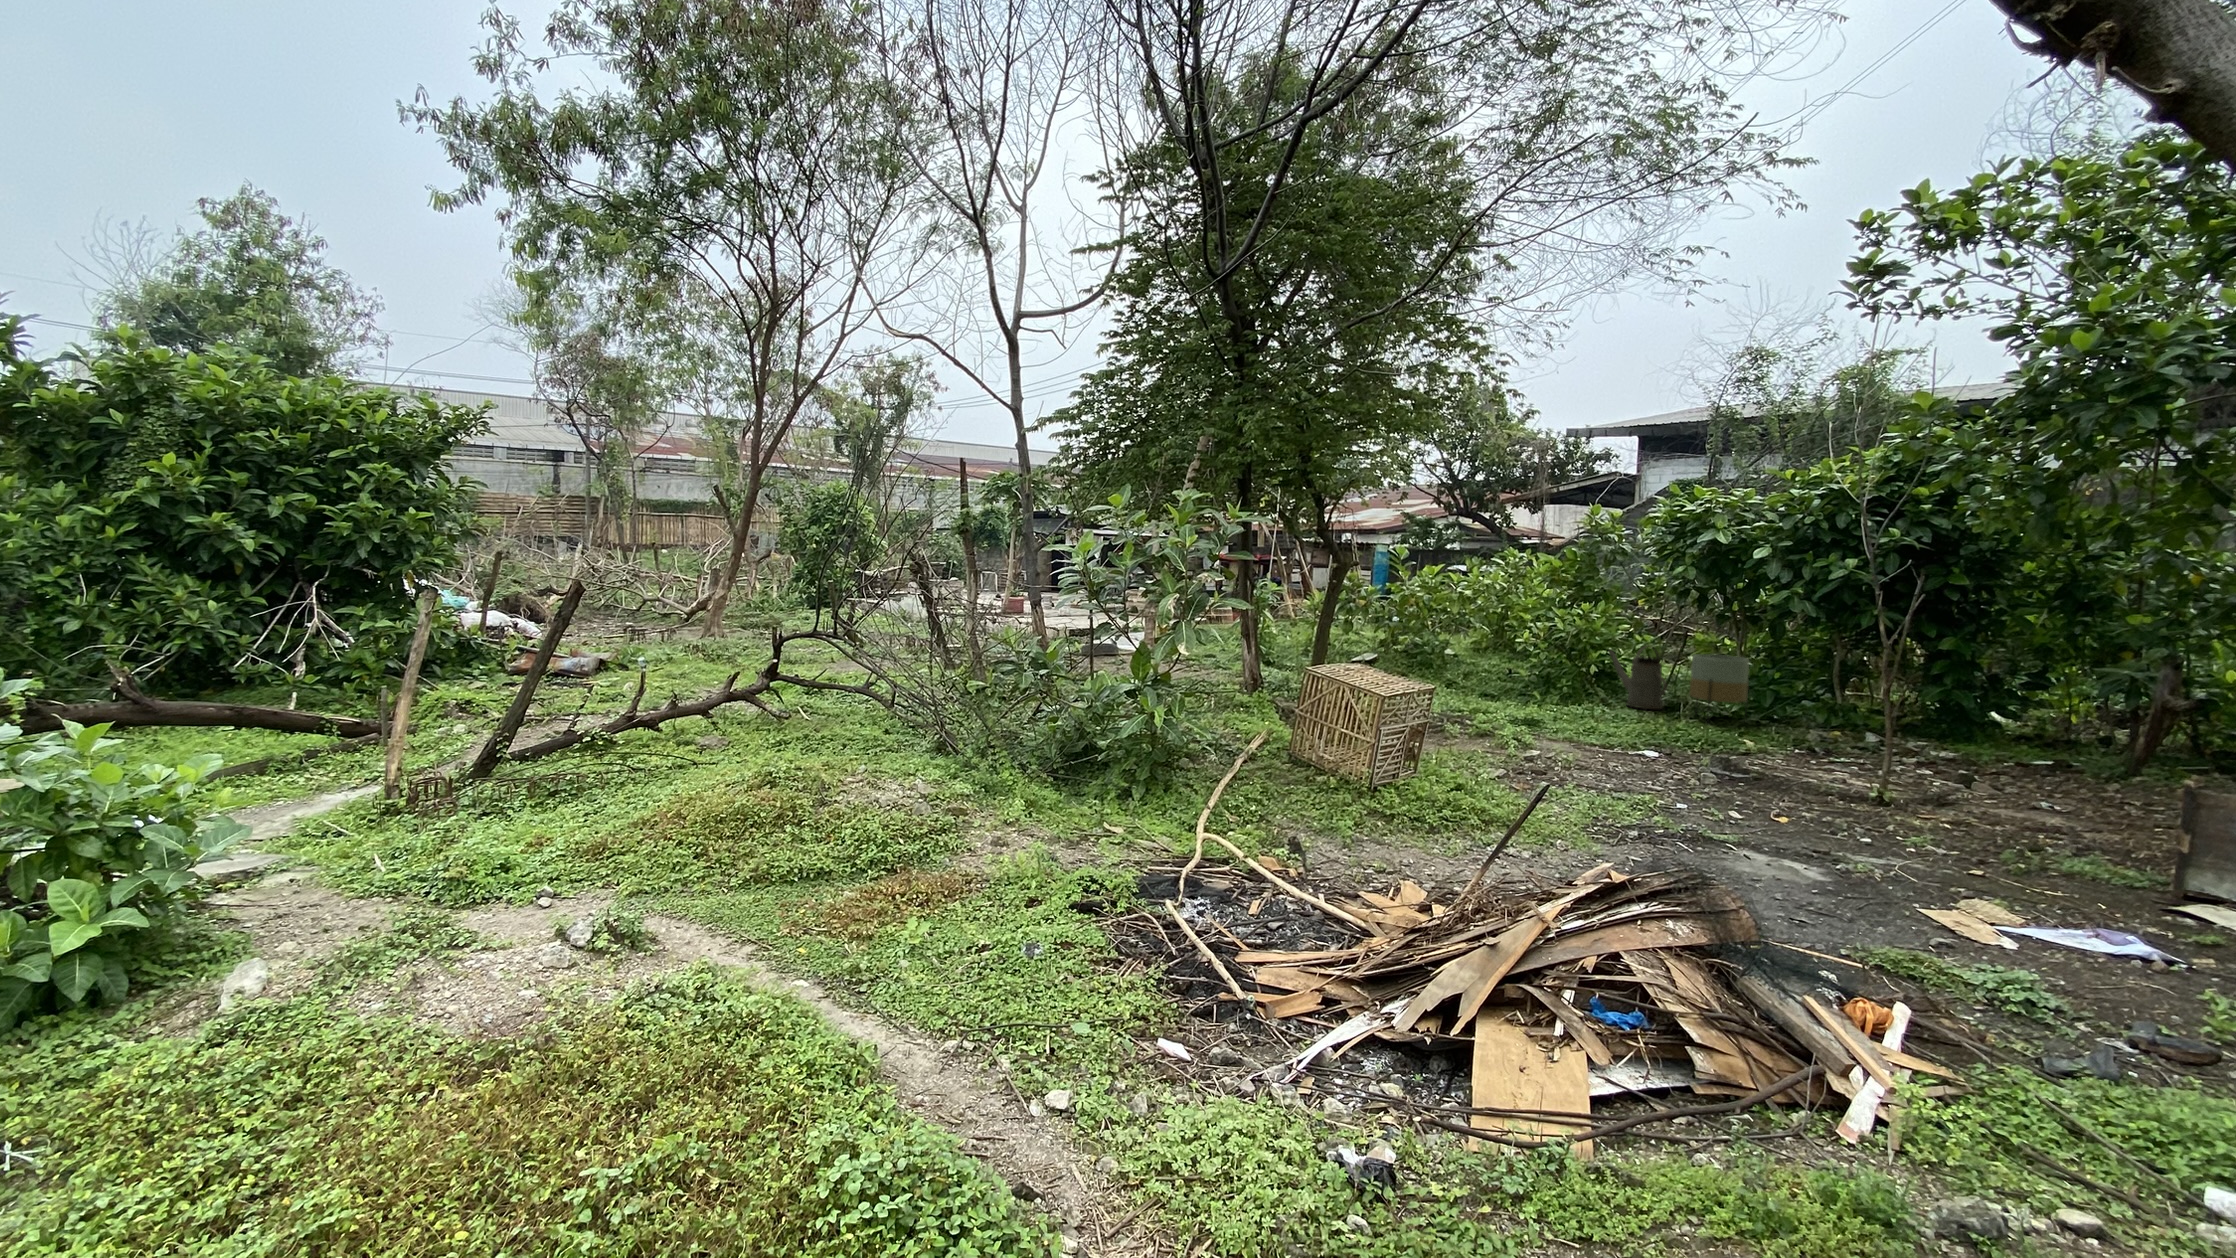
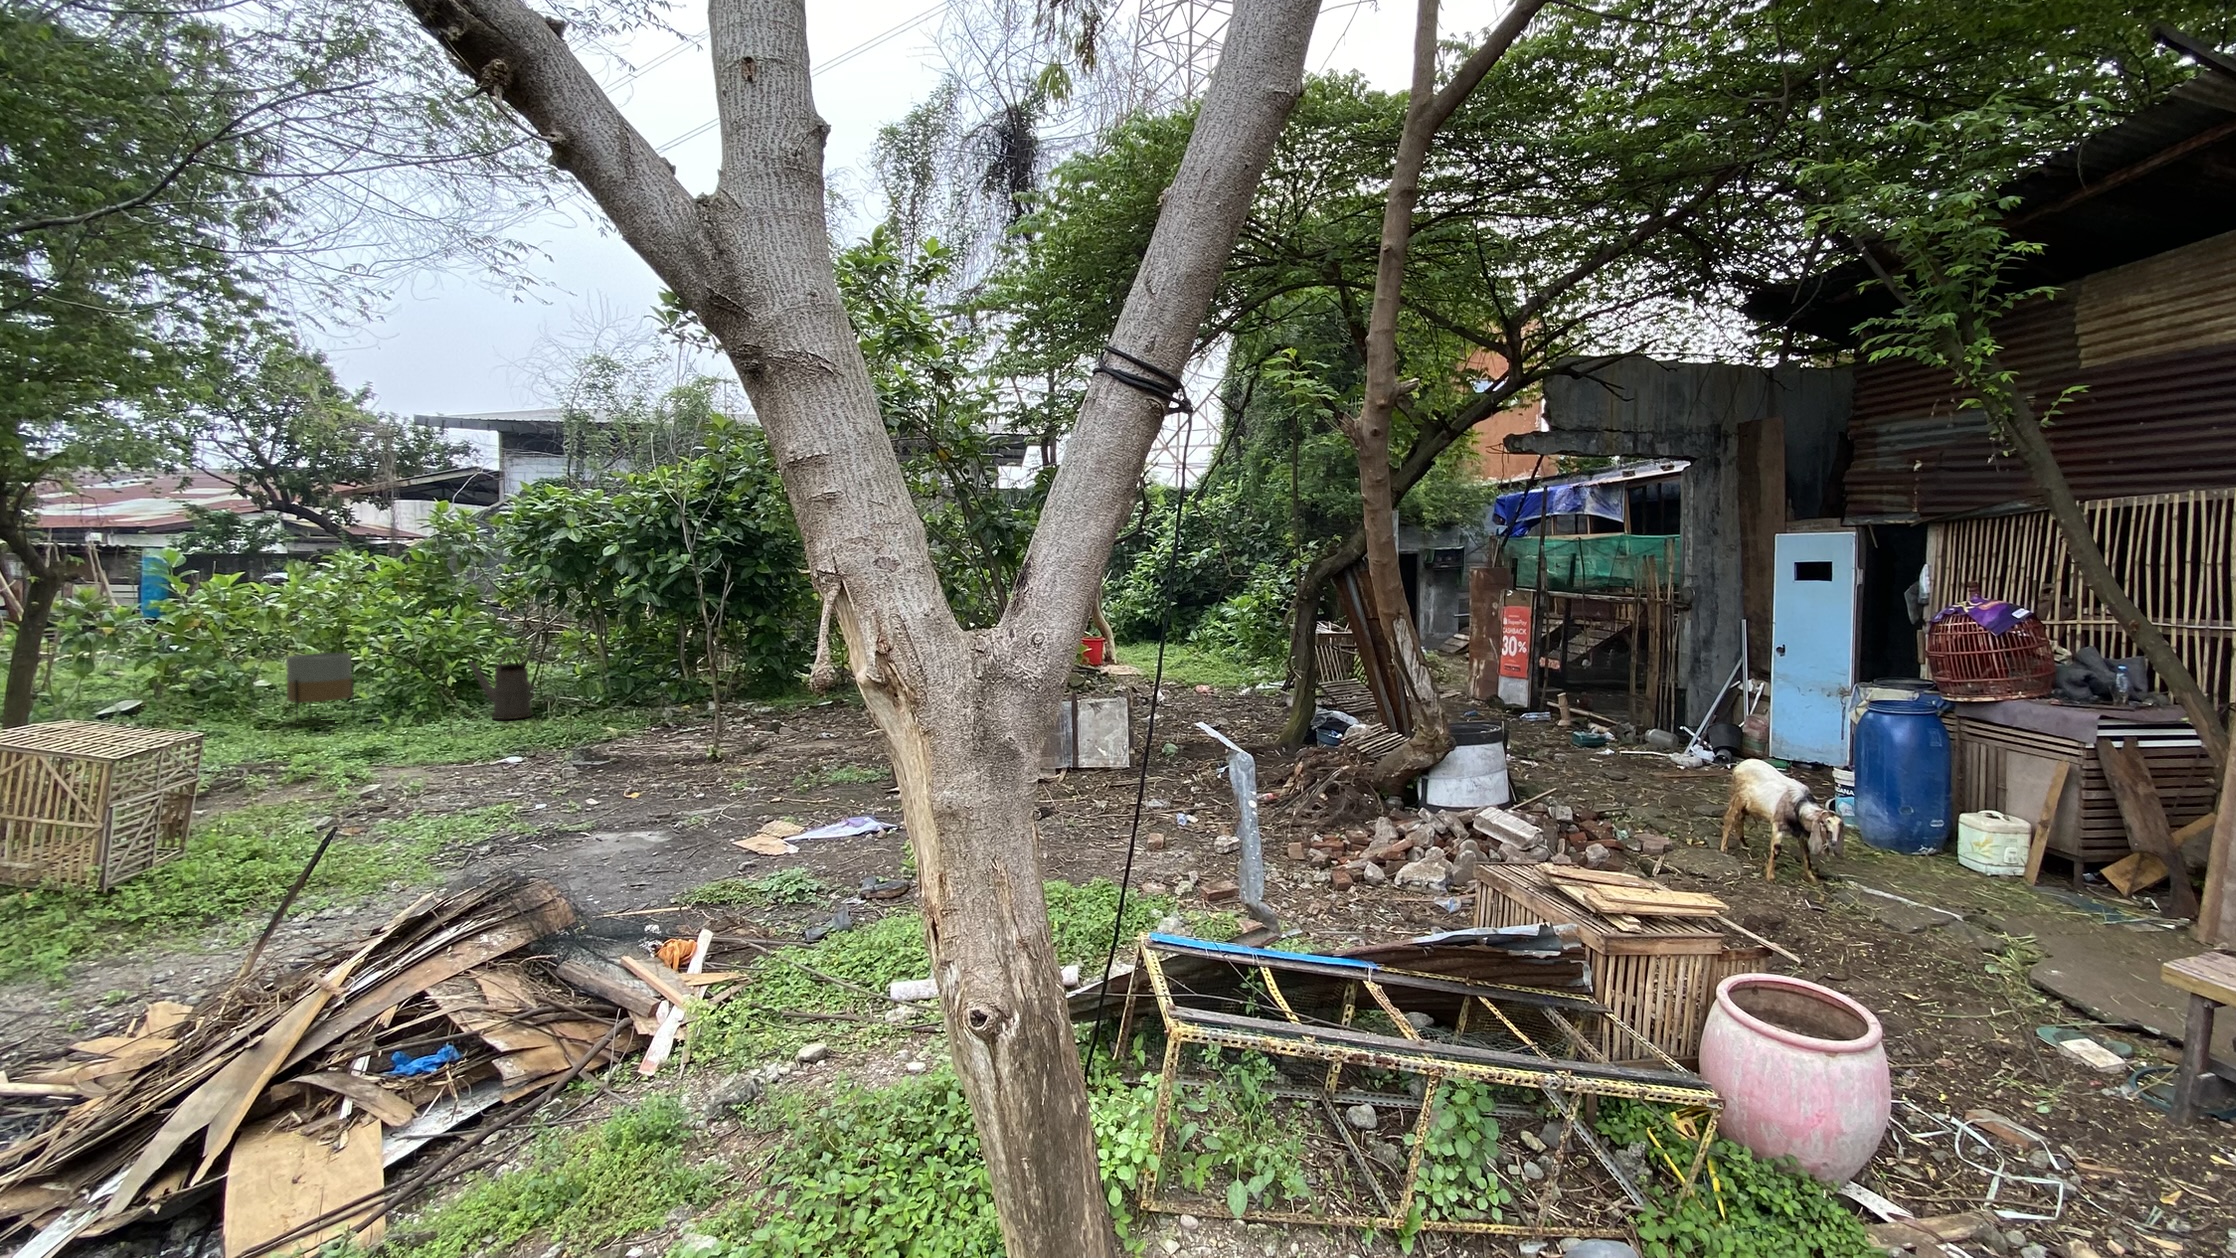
planter: present [1690,654,1749,703] -> present [286,653,354,724]

